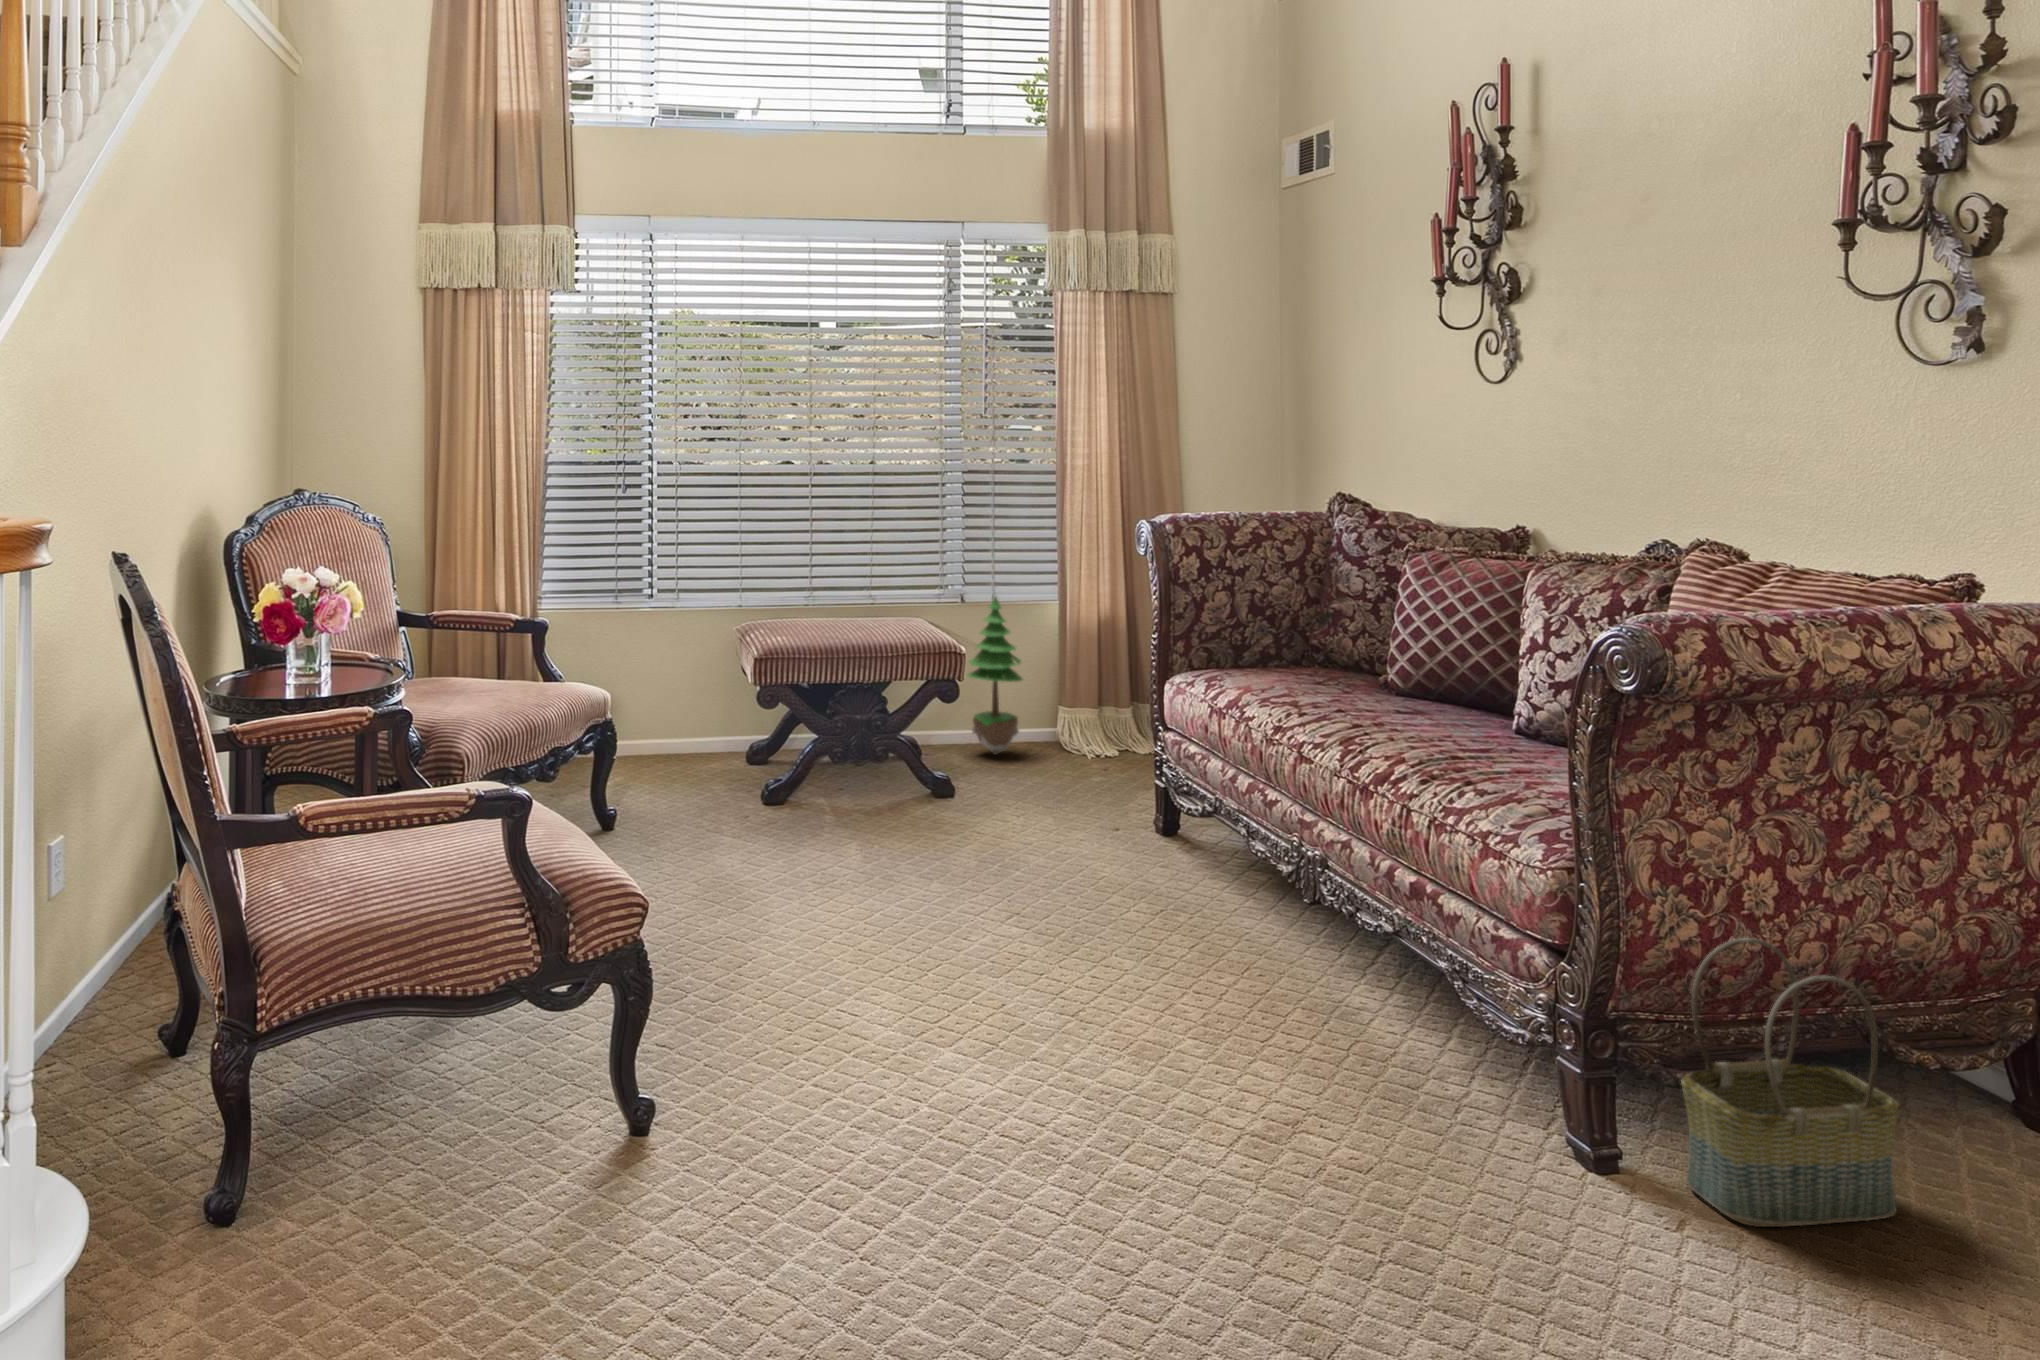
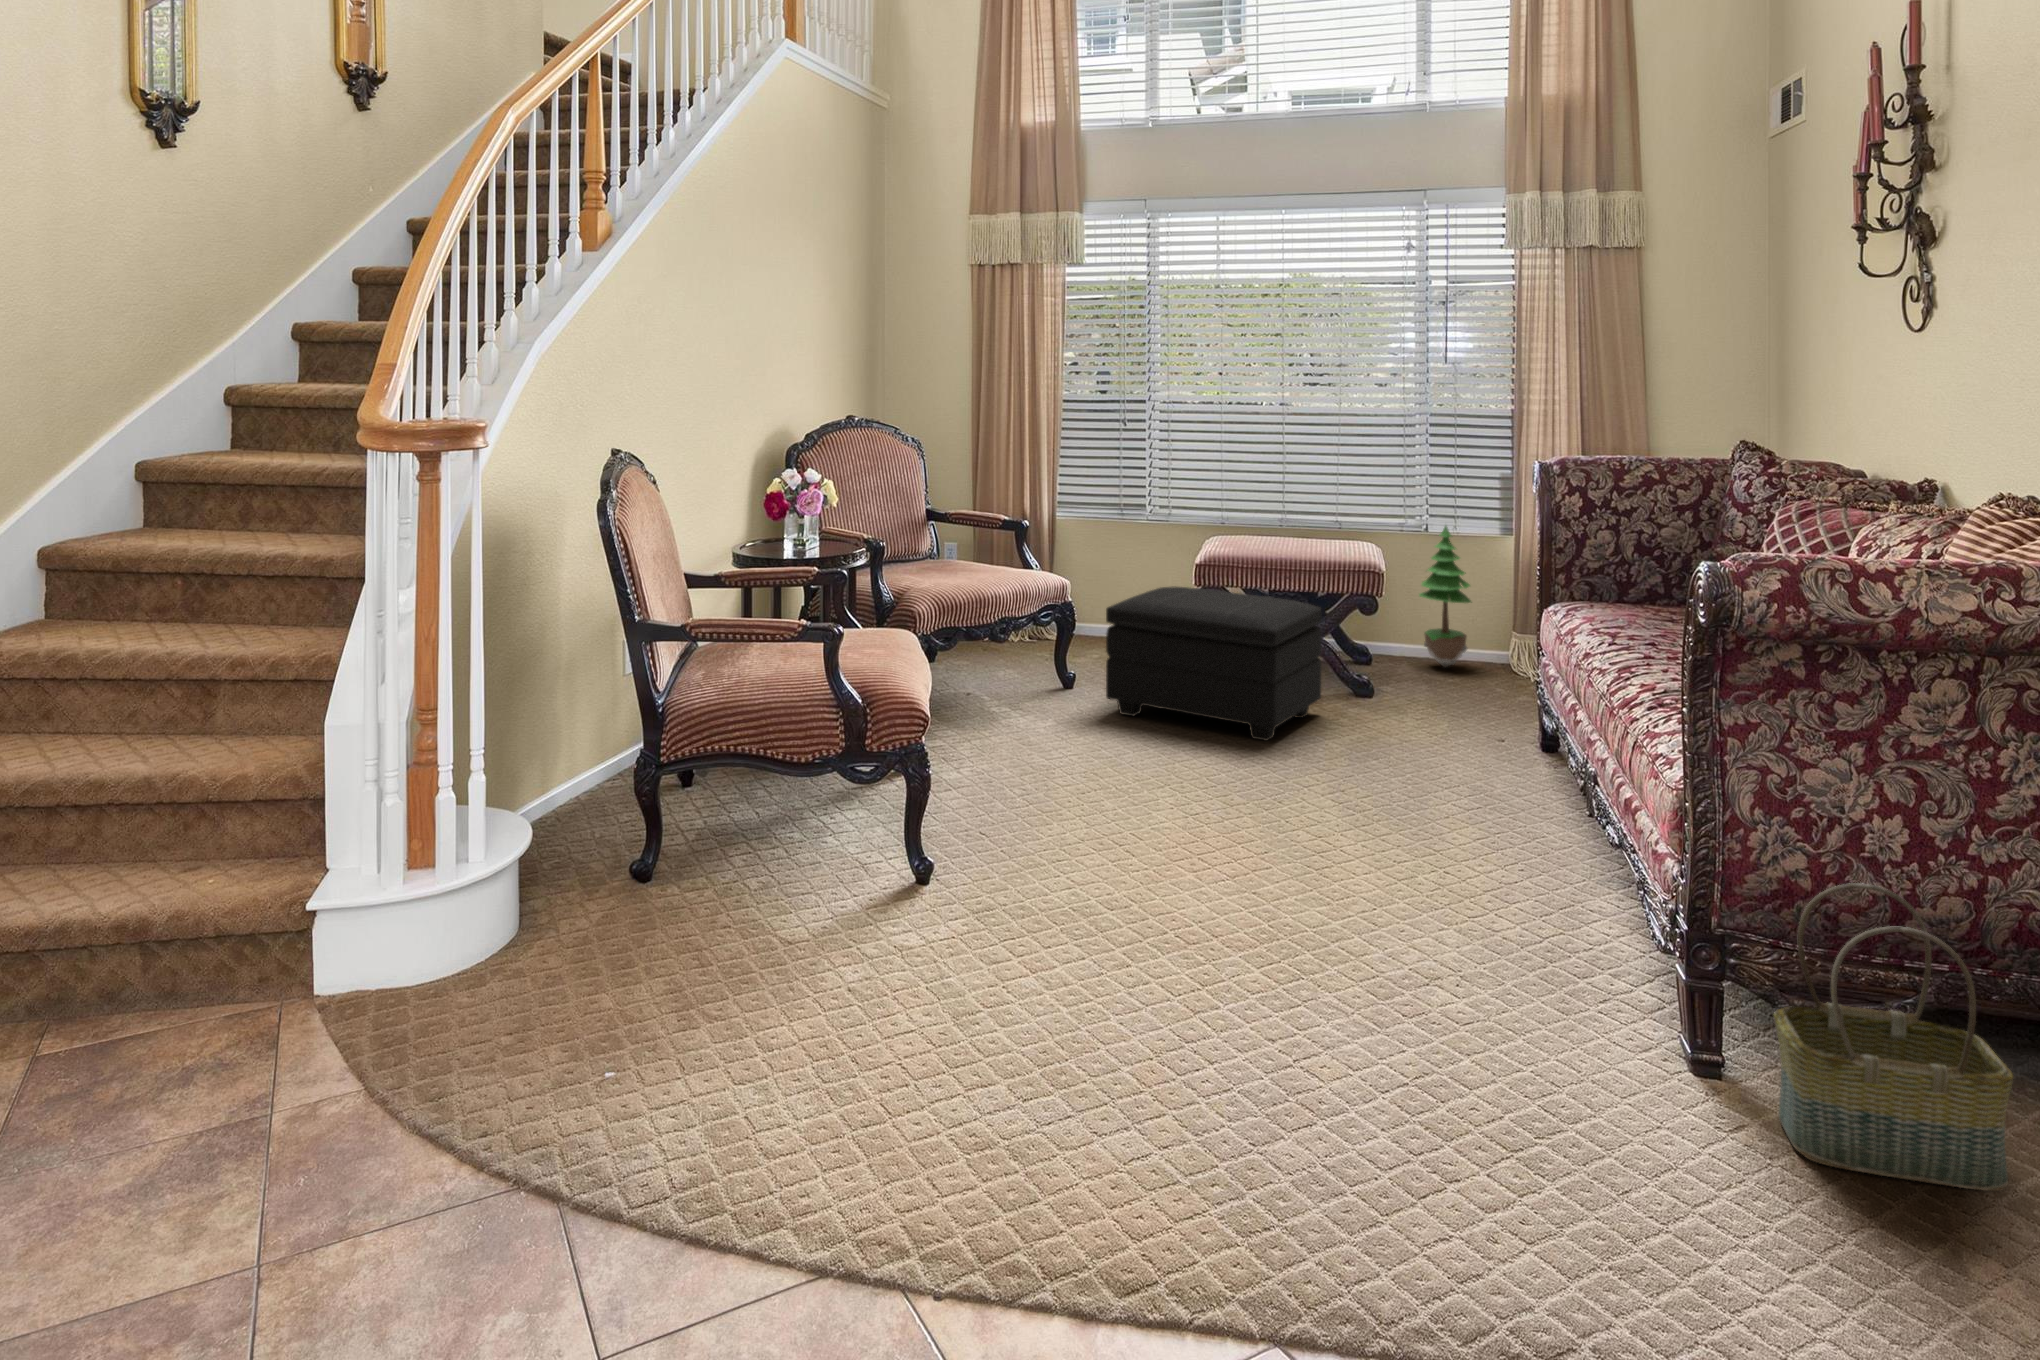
footstool: none [682,692,918,864] -> present [1106,586,1321,741]

